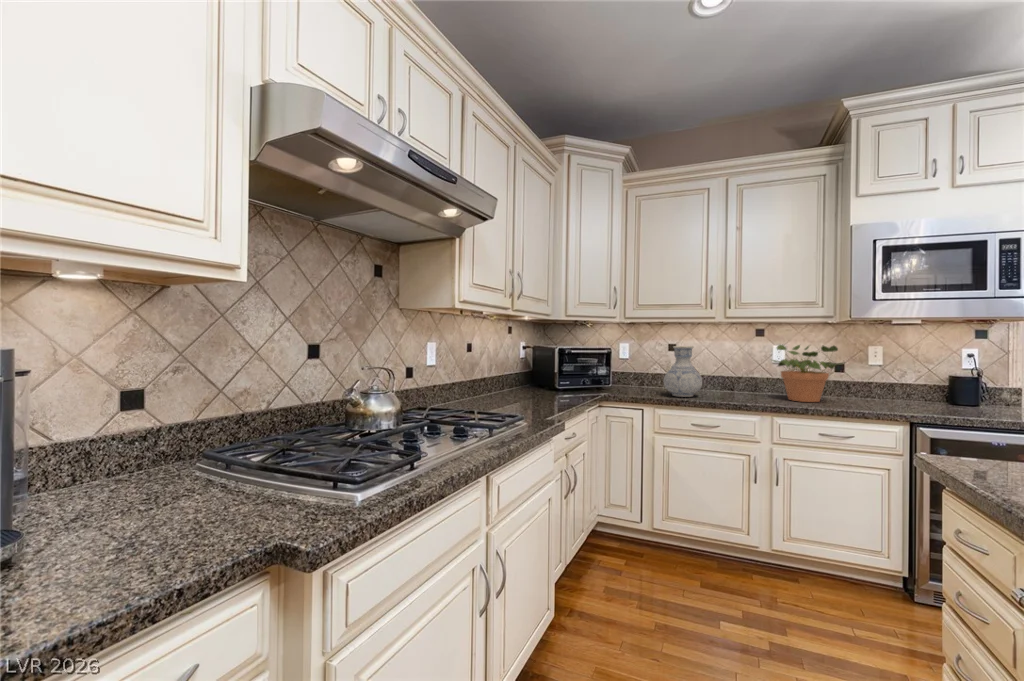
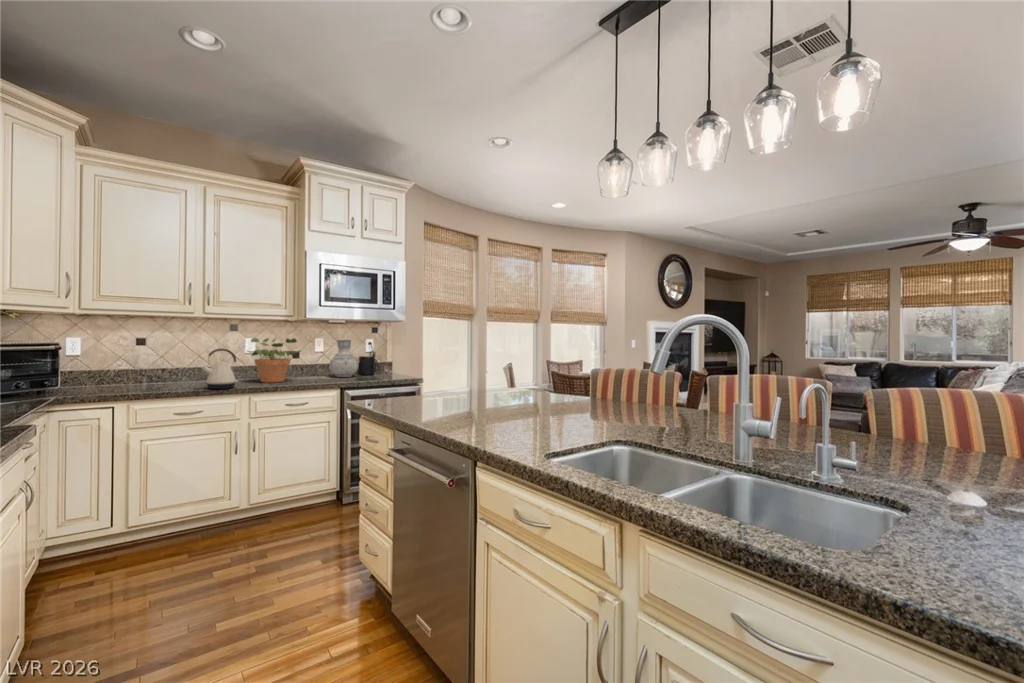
vase: present [663,346,702,397] -> present [329,339,358,377]
kettle: none [719,357,759,404] -> present [202,349,238,389]

